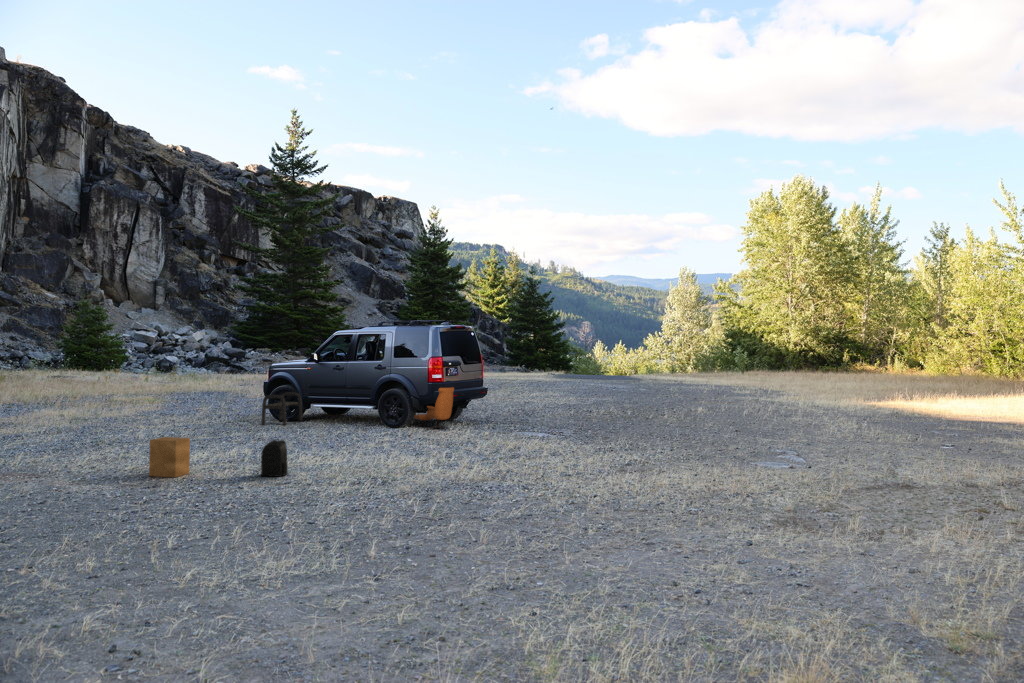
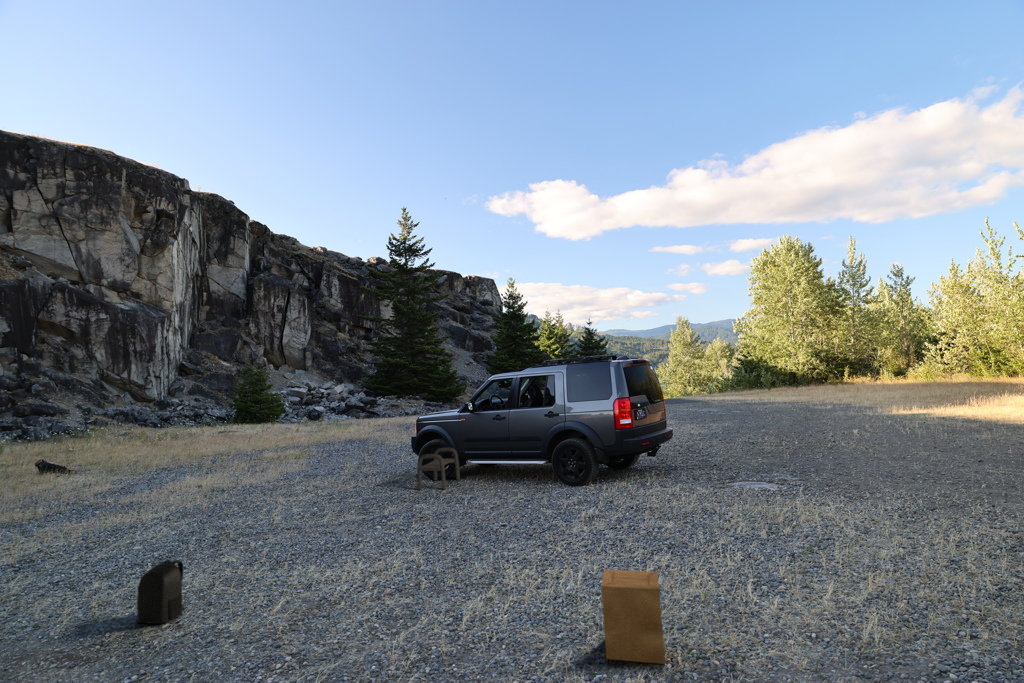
lounge chair: present [414,388,454,429] -> none [596,434,650,489]
cardboard box: present [149,437,190,477] -> present [601,570,665,664]
backpack: present [261,440,288,477] -> present [137,560,184,624]

